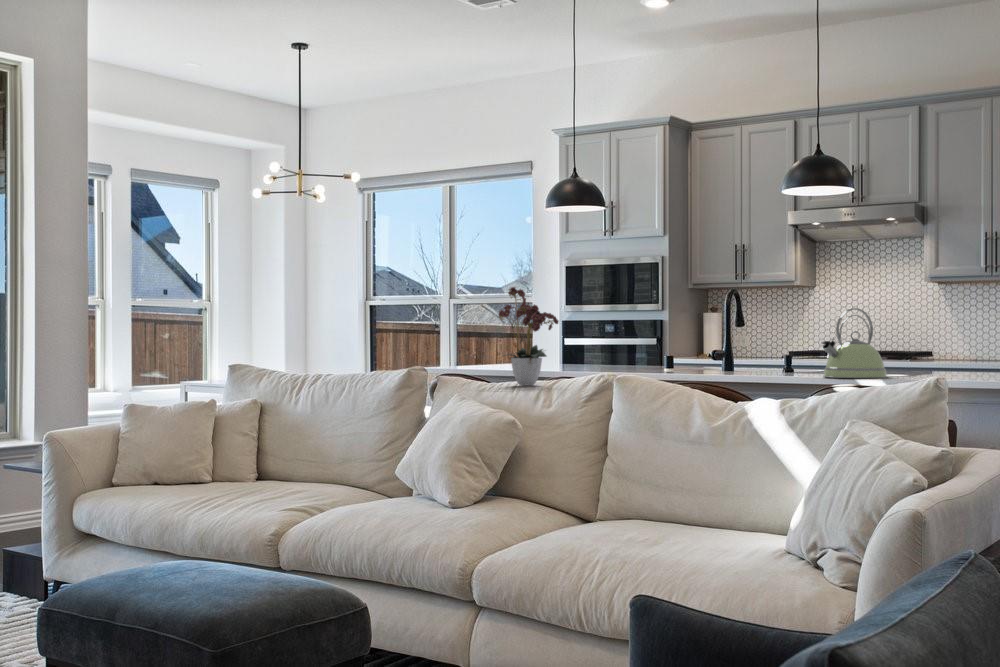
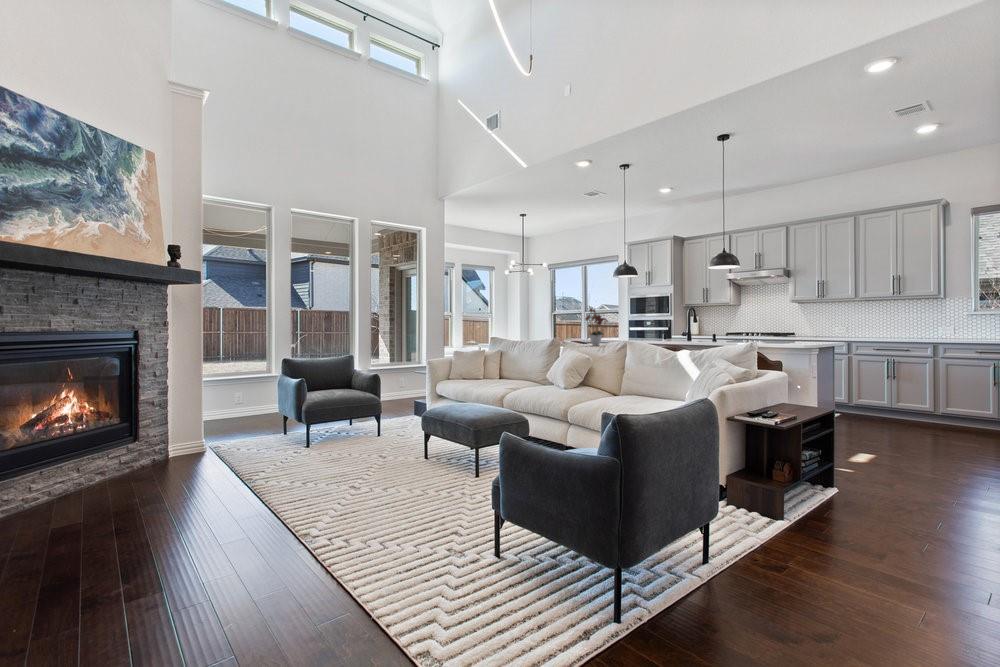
kettle: present [822,308,887,378] -> none [720,315,750,344]

